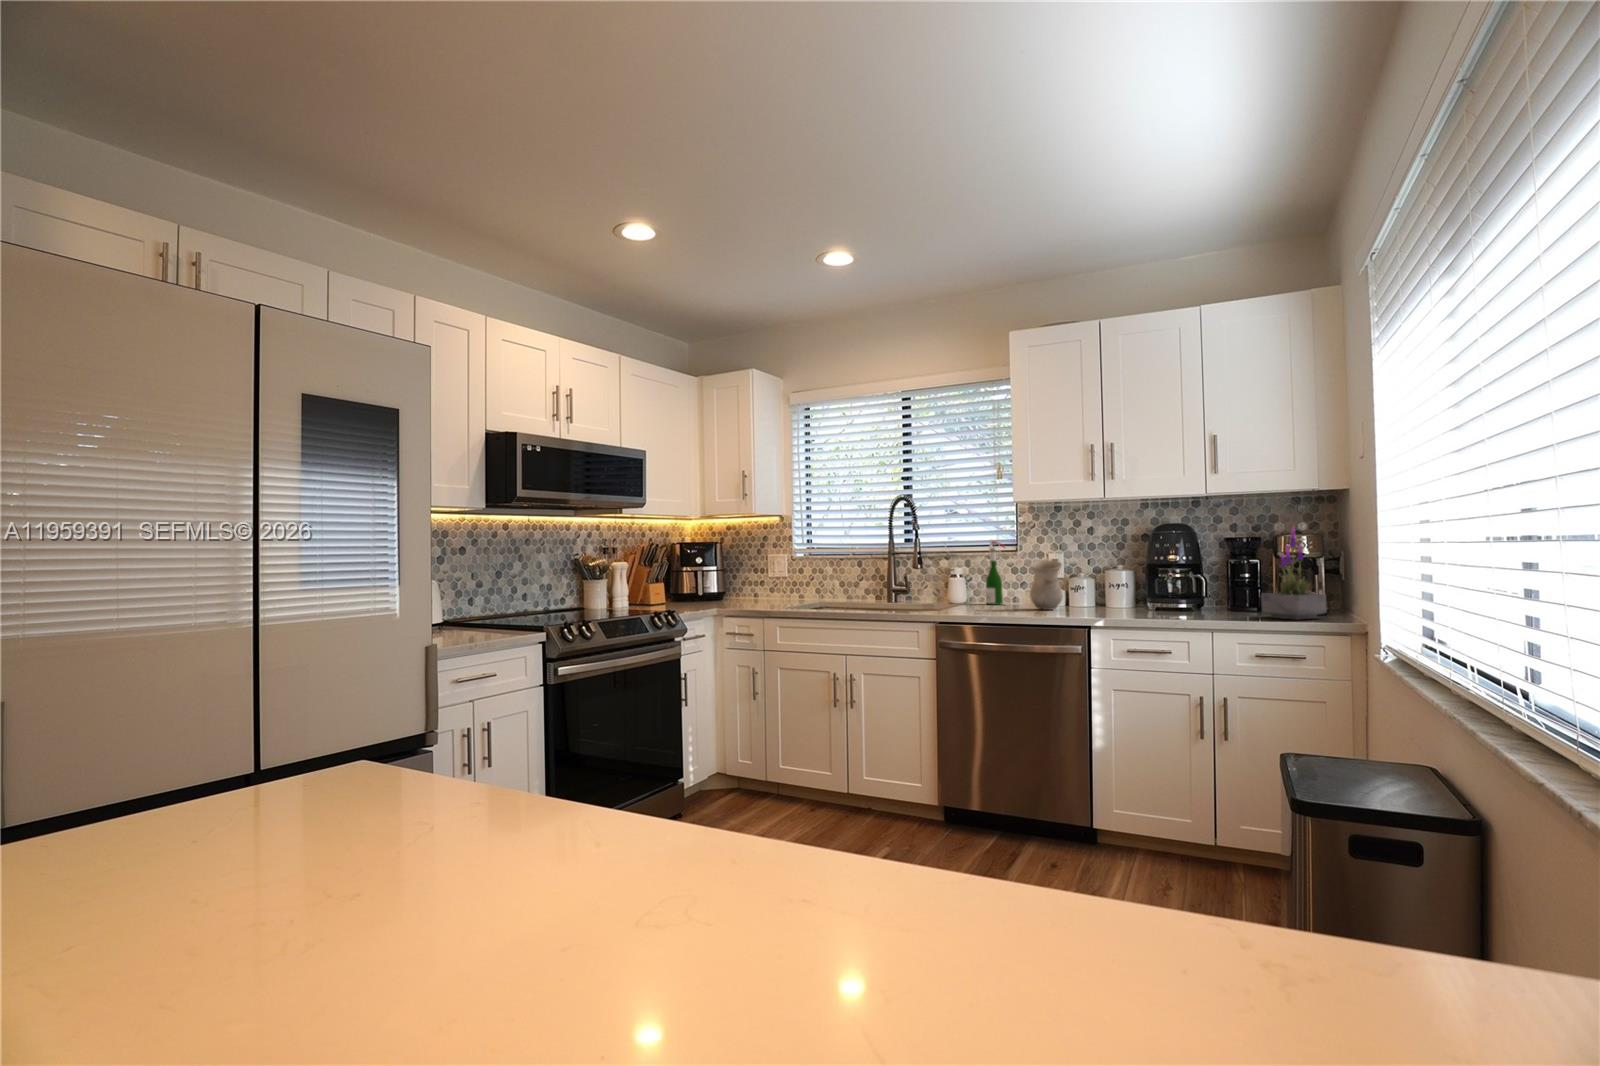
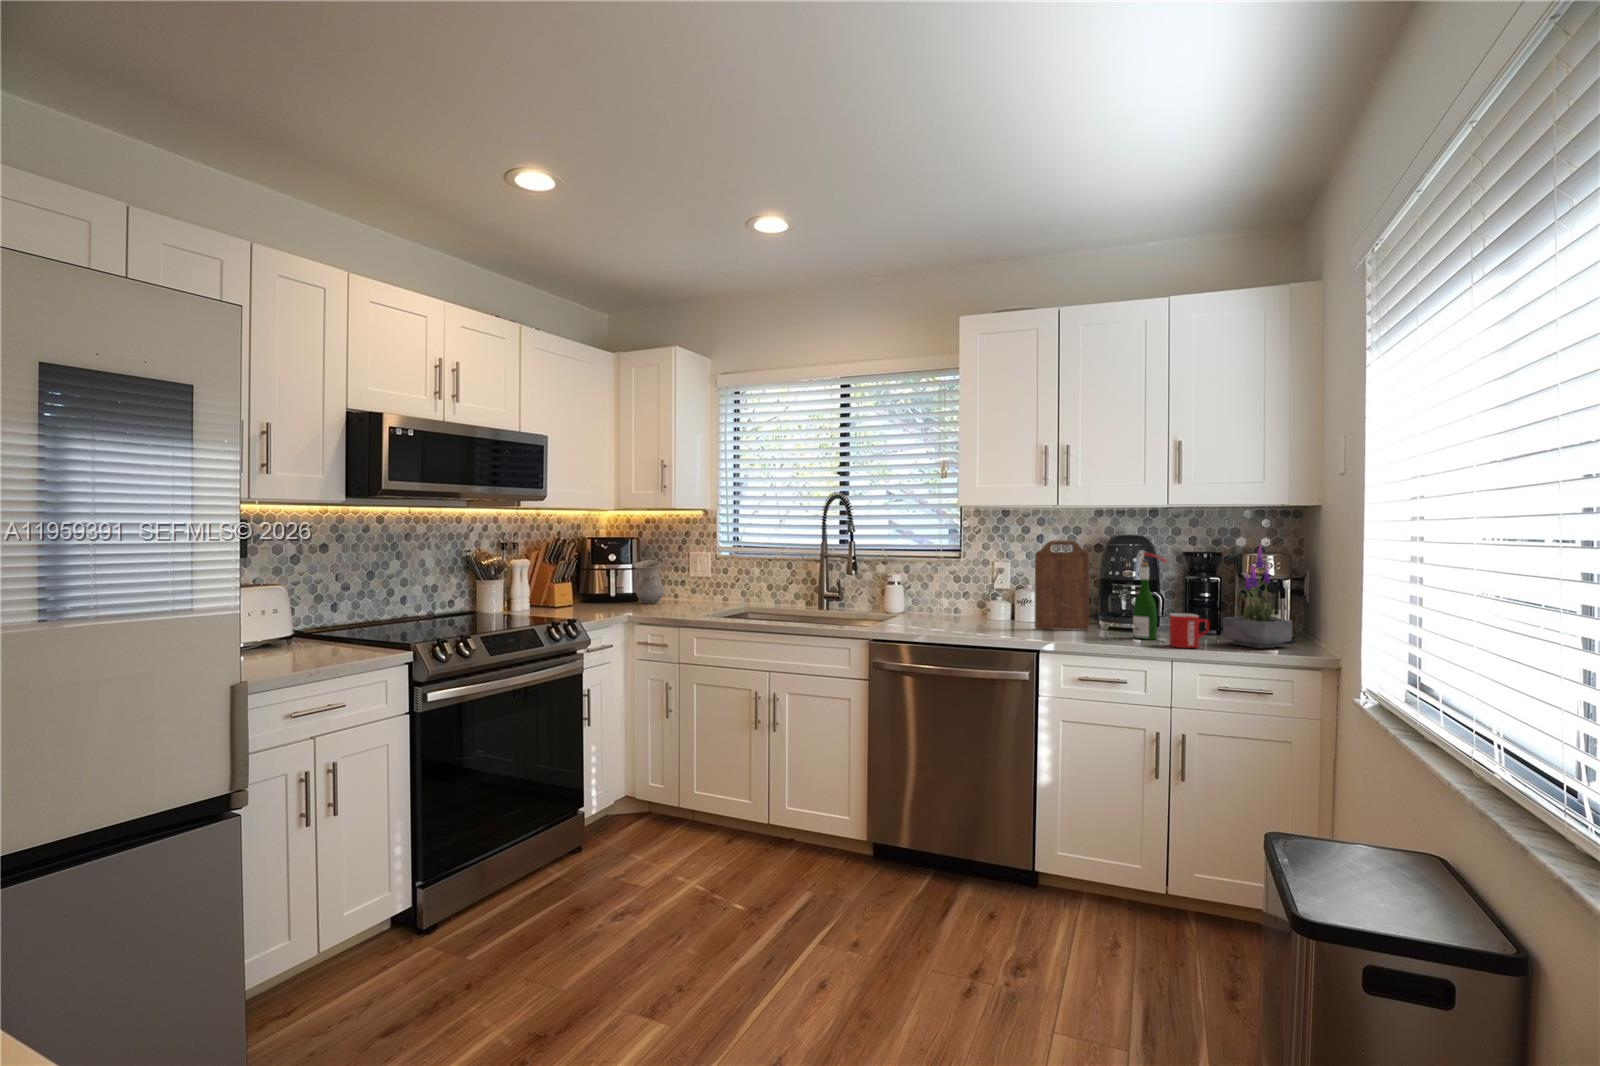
cutting board: none [1085,530,1138,611] -> present [1035,540,1089,630]
wine bottle: present [986,540,1005,605] -> present [1133,550,1166,641]
vase: present [1030,560,1063,610] -> present [634,560,664,604]
mug: none [1210,590,1247,620] -> present [1170,613,1209,648]

